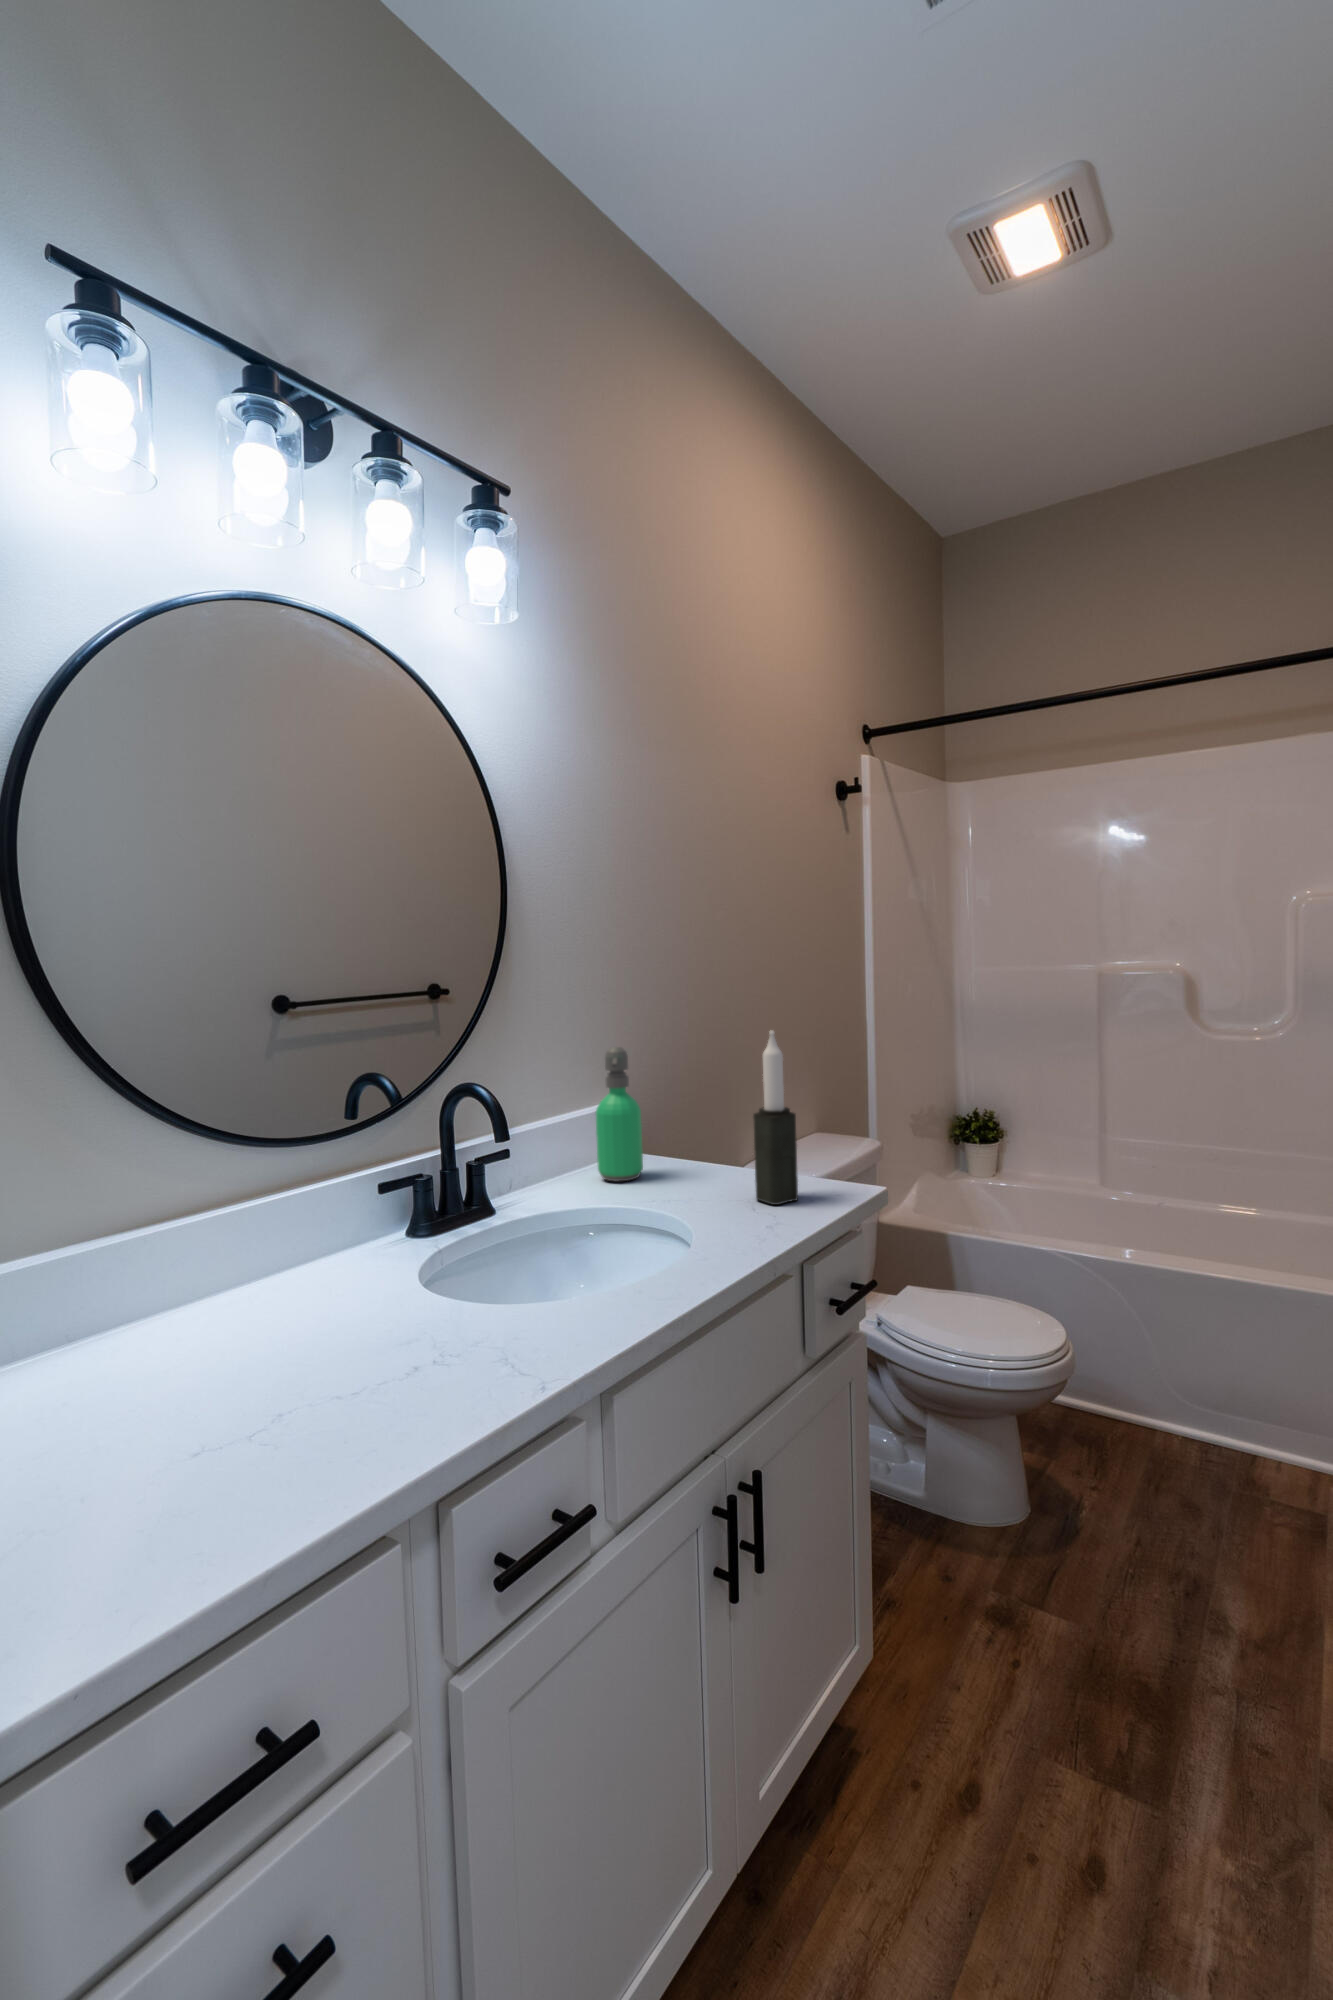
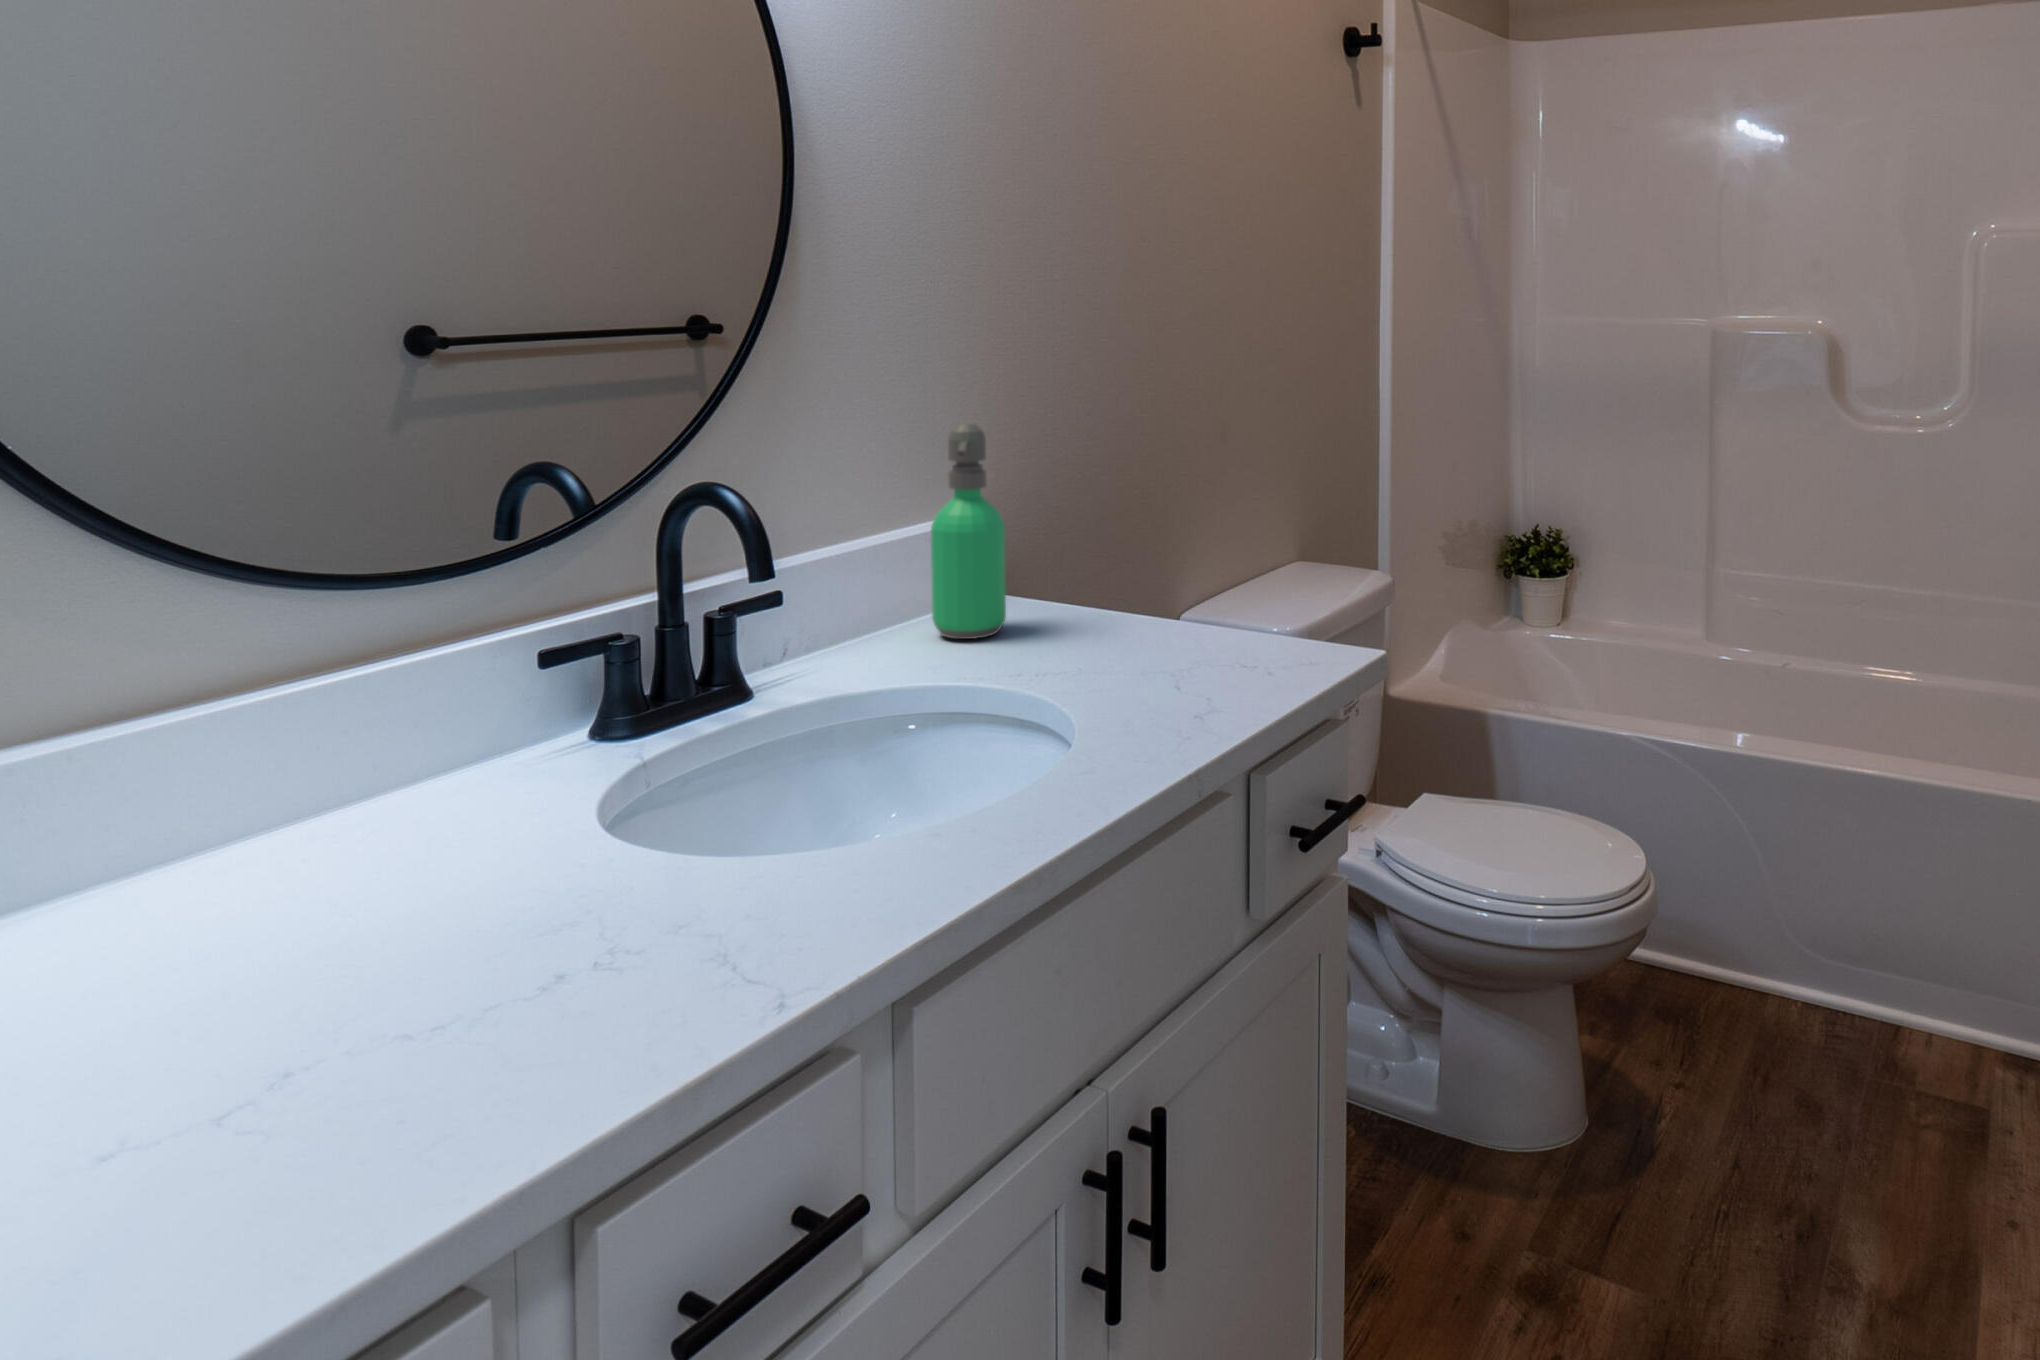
candle: present [753,1031,798,1205] -> none [1179,403,1246,680]

